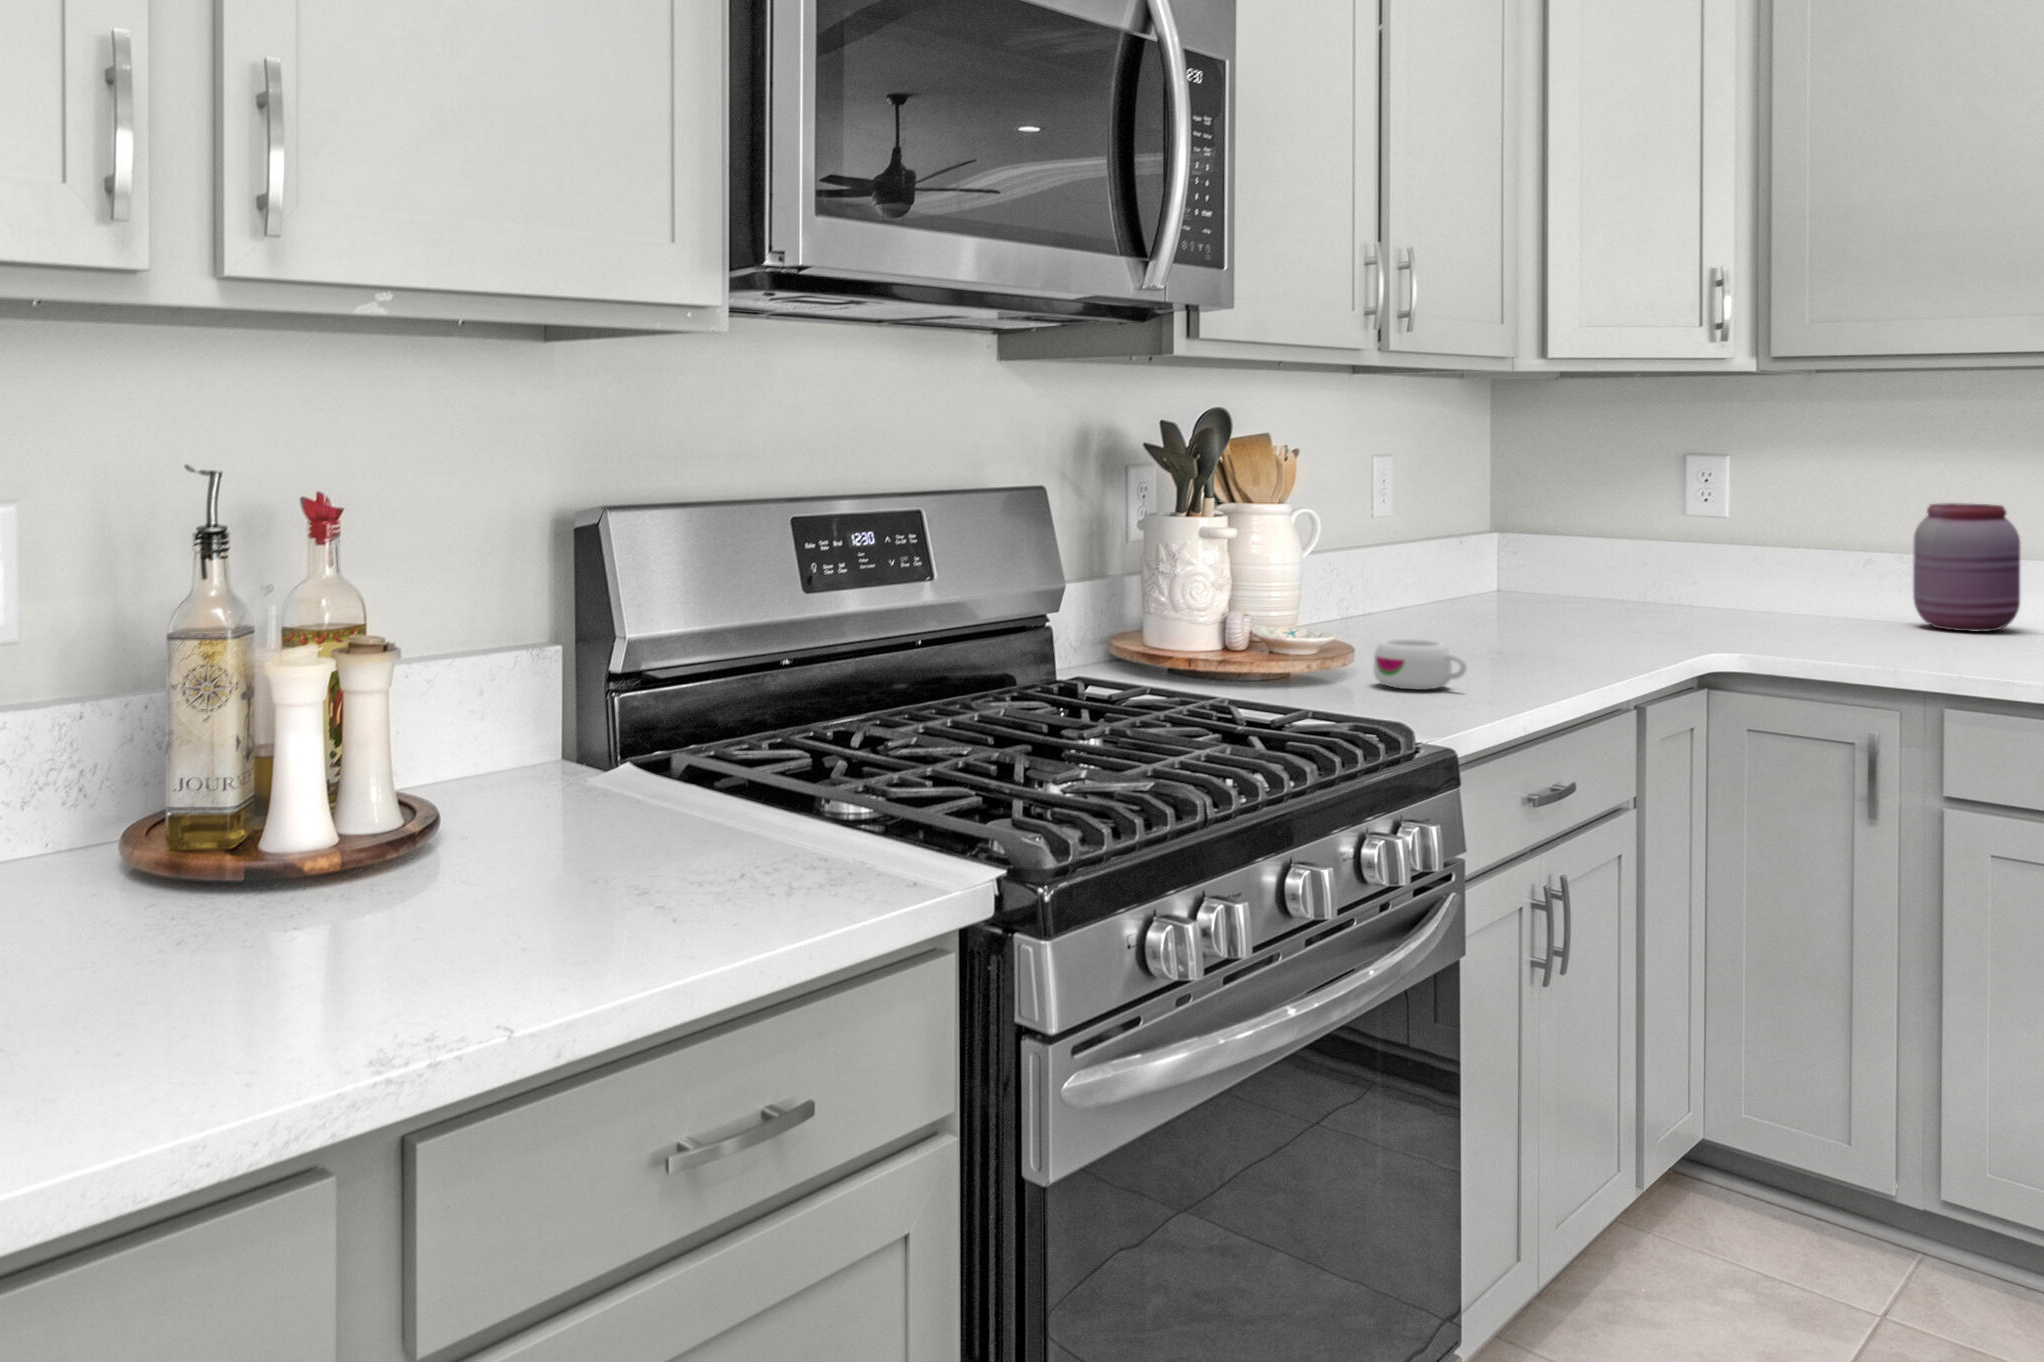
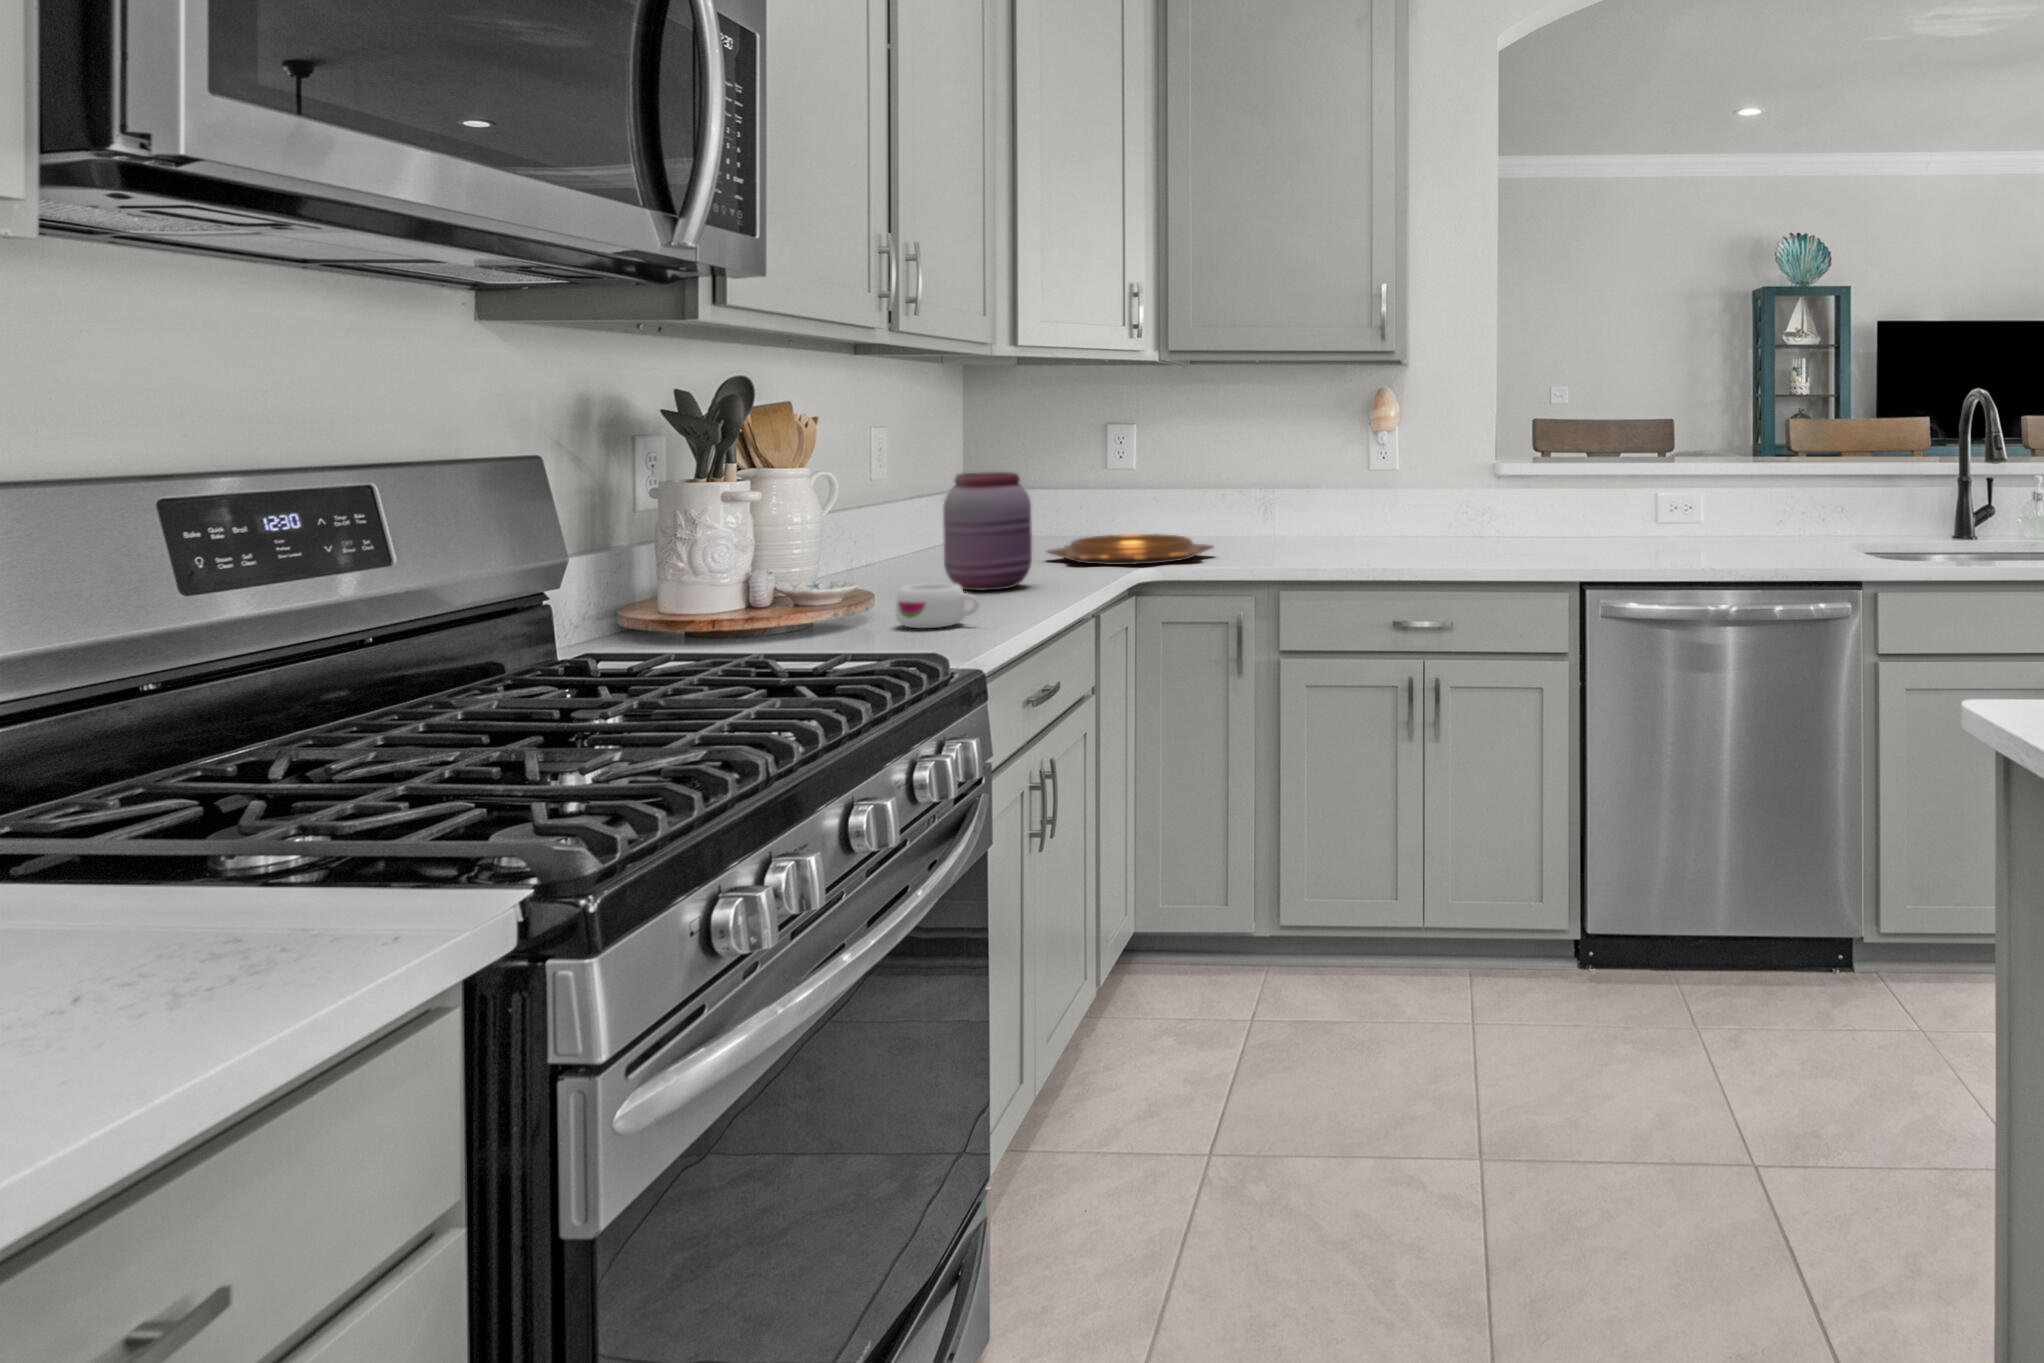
jar: present [1913,503,2020,632] -> present [943,472,1032,590]
decorative bowl: none [1585,592,1824,632] -> present [1047,534,1213,565]

